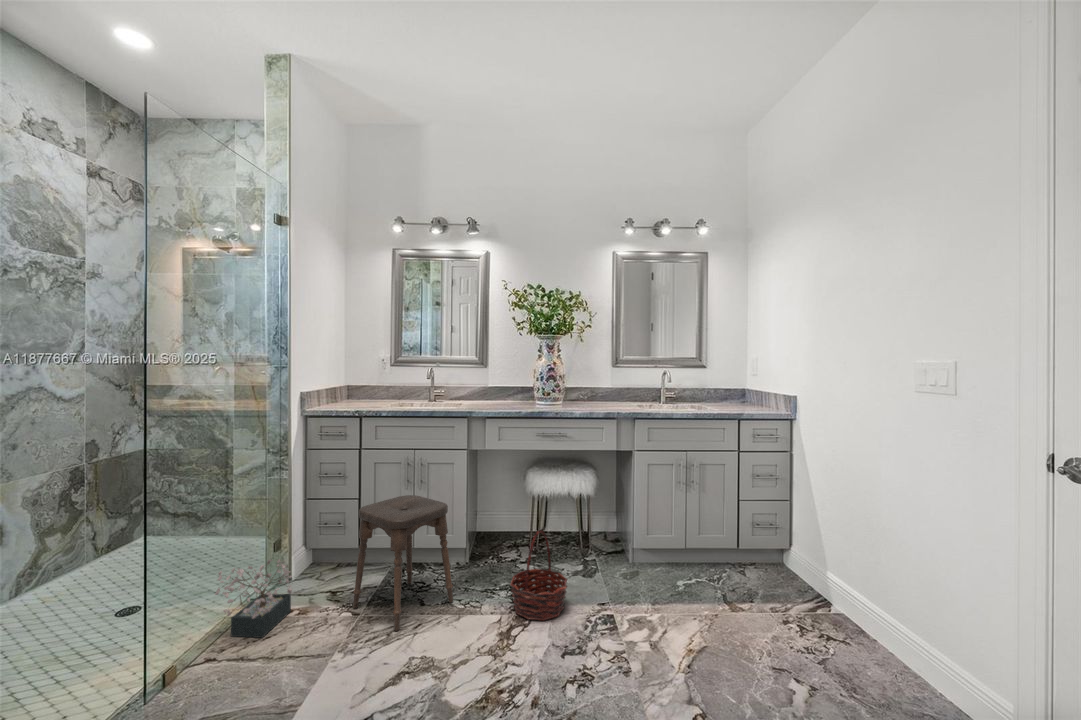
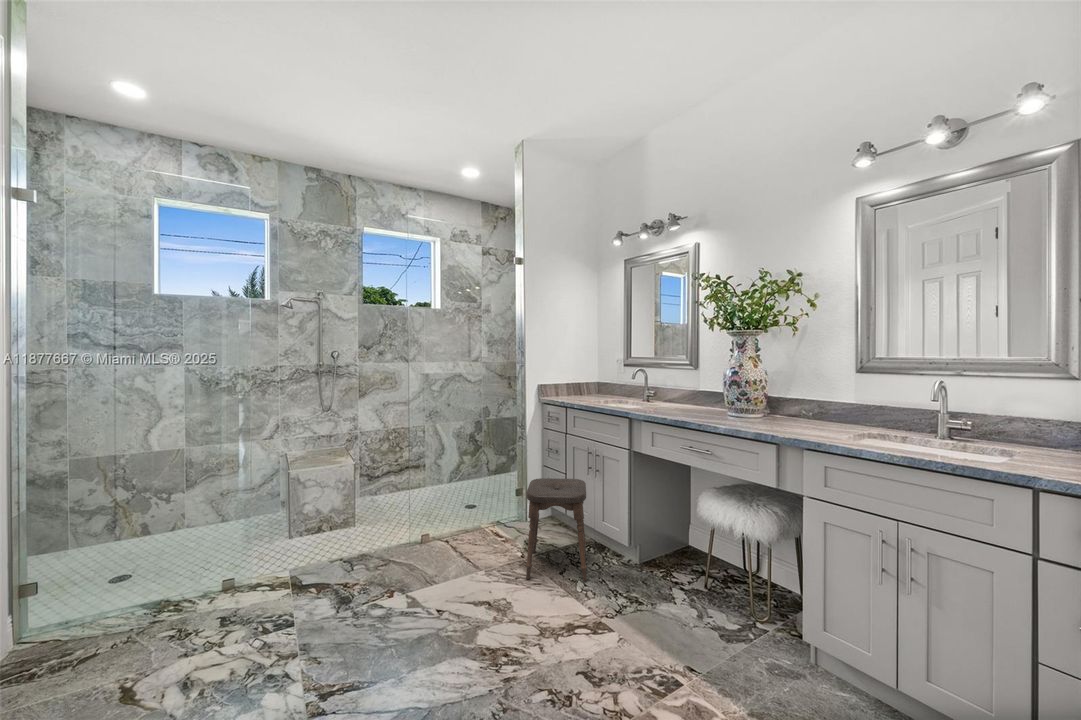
basket: present [510,531,567,620] -> none [601,548,663,642]
decorative plant: present [215,559,292,638] -> none [458,494,512,544]

